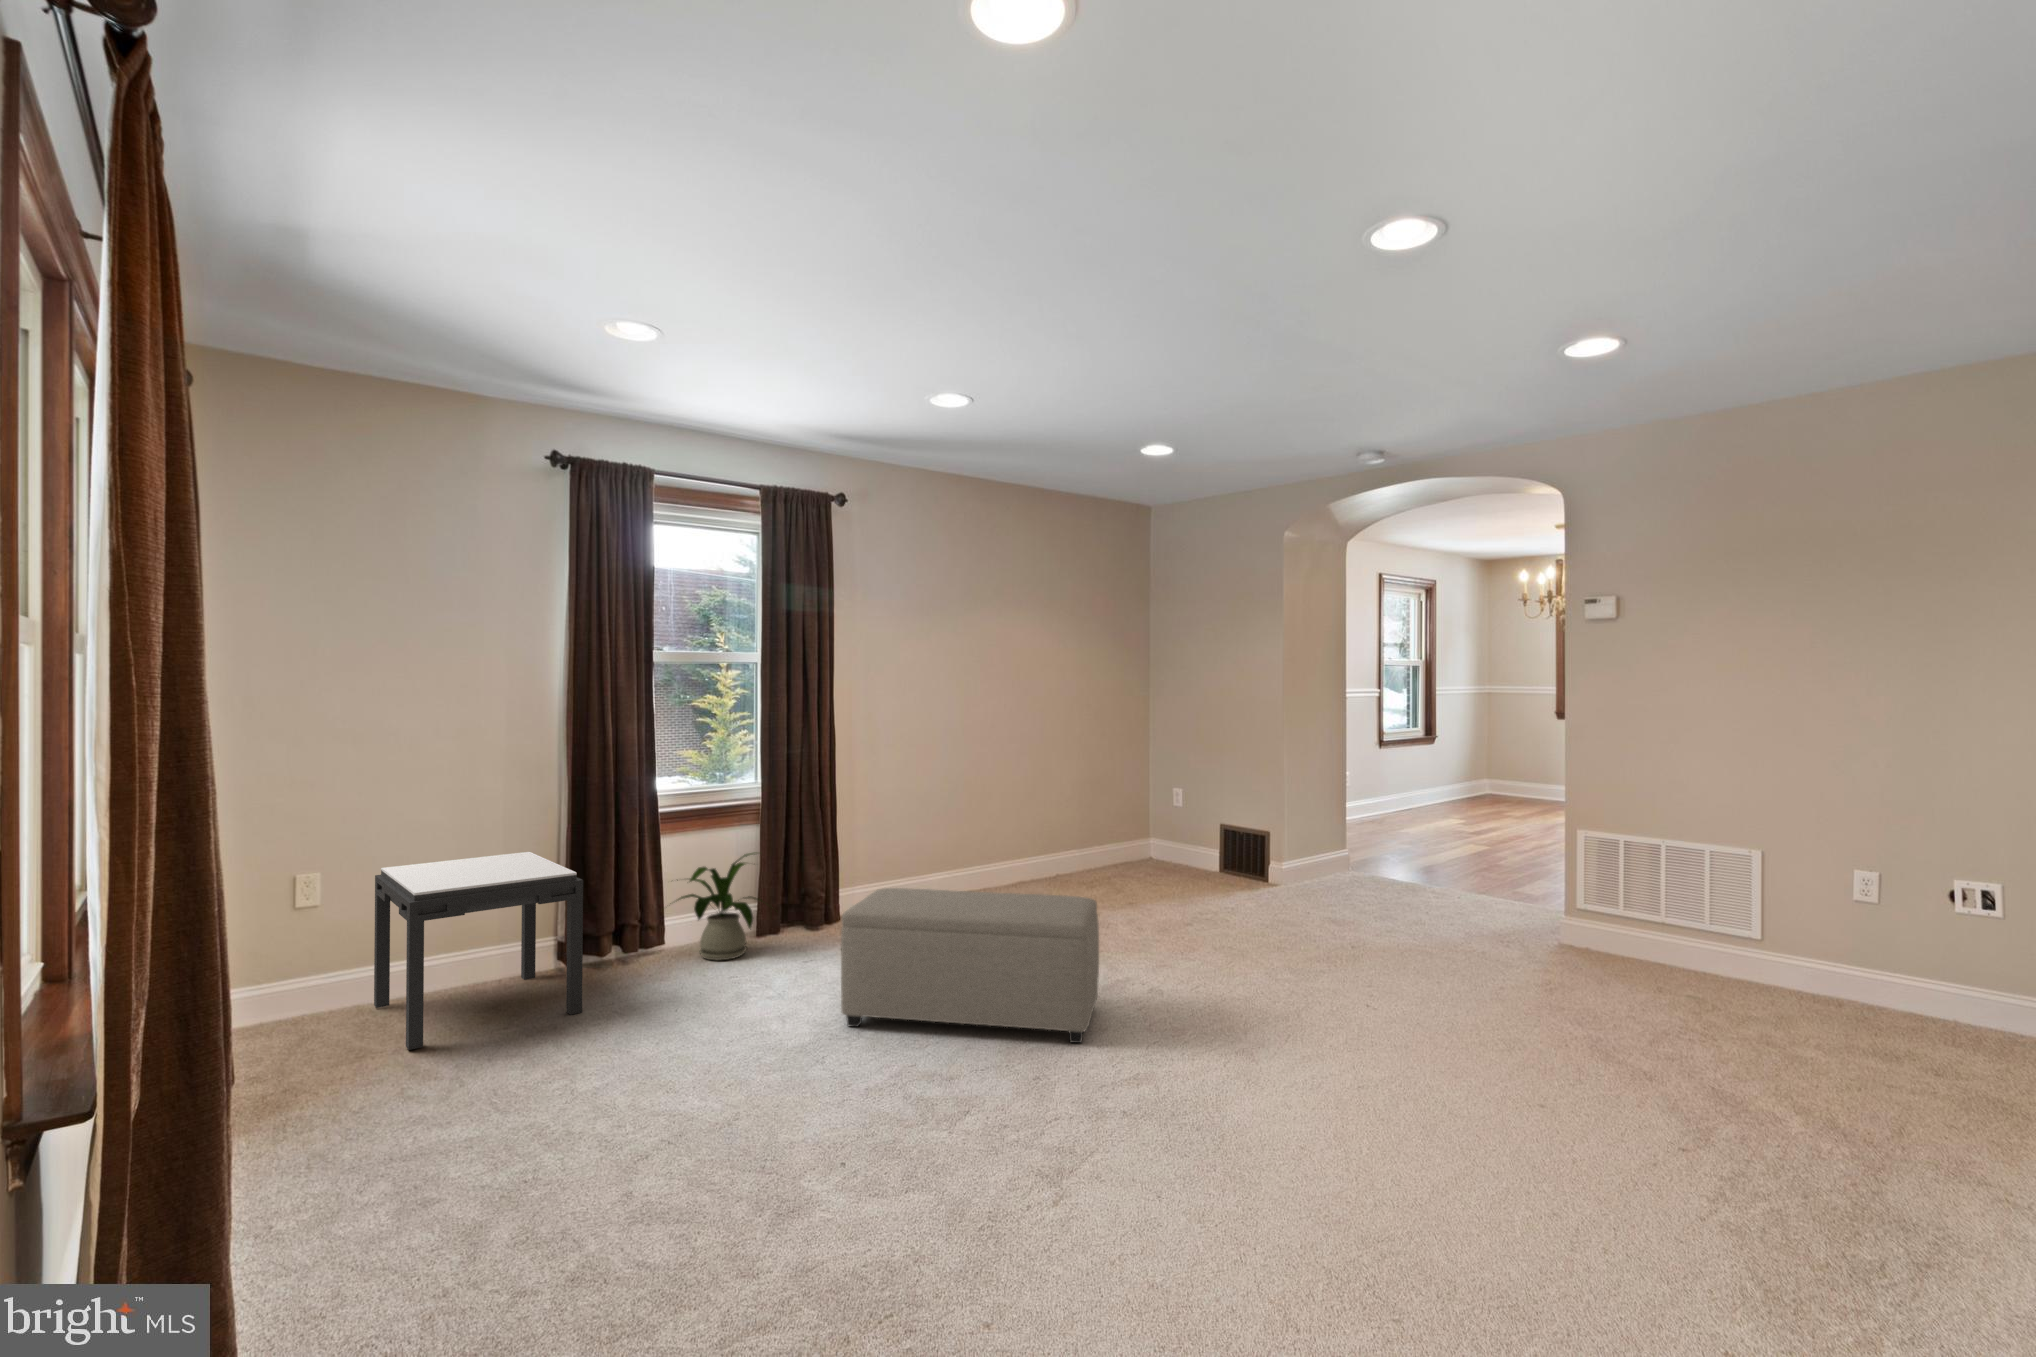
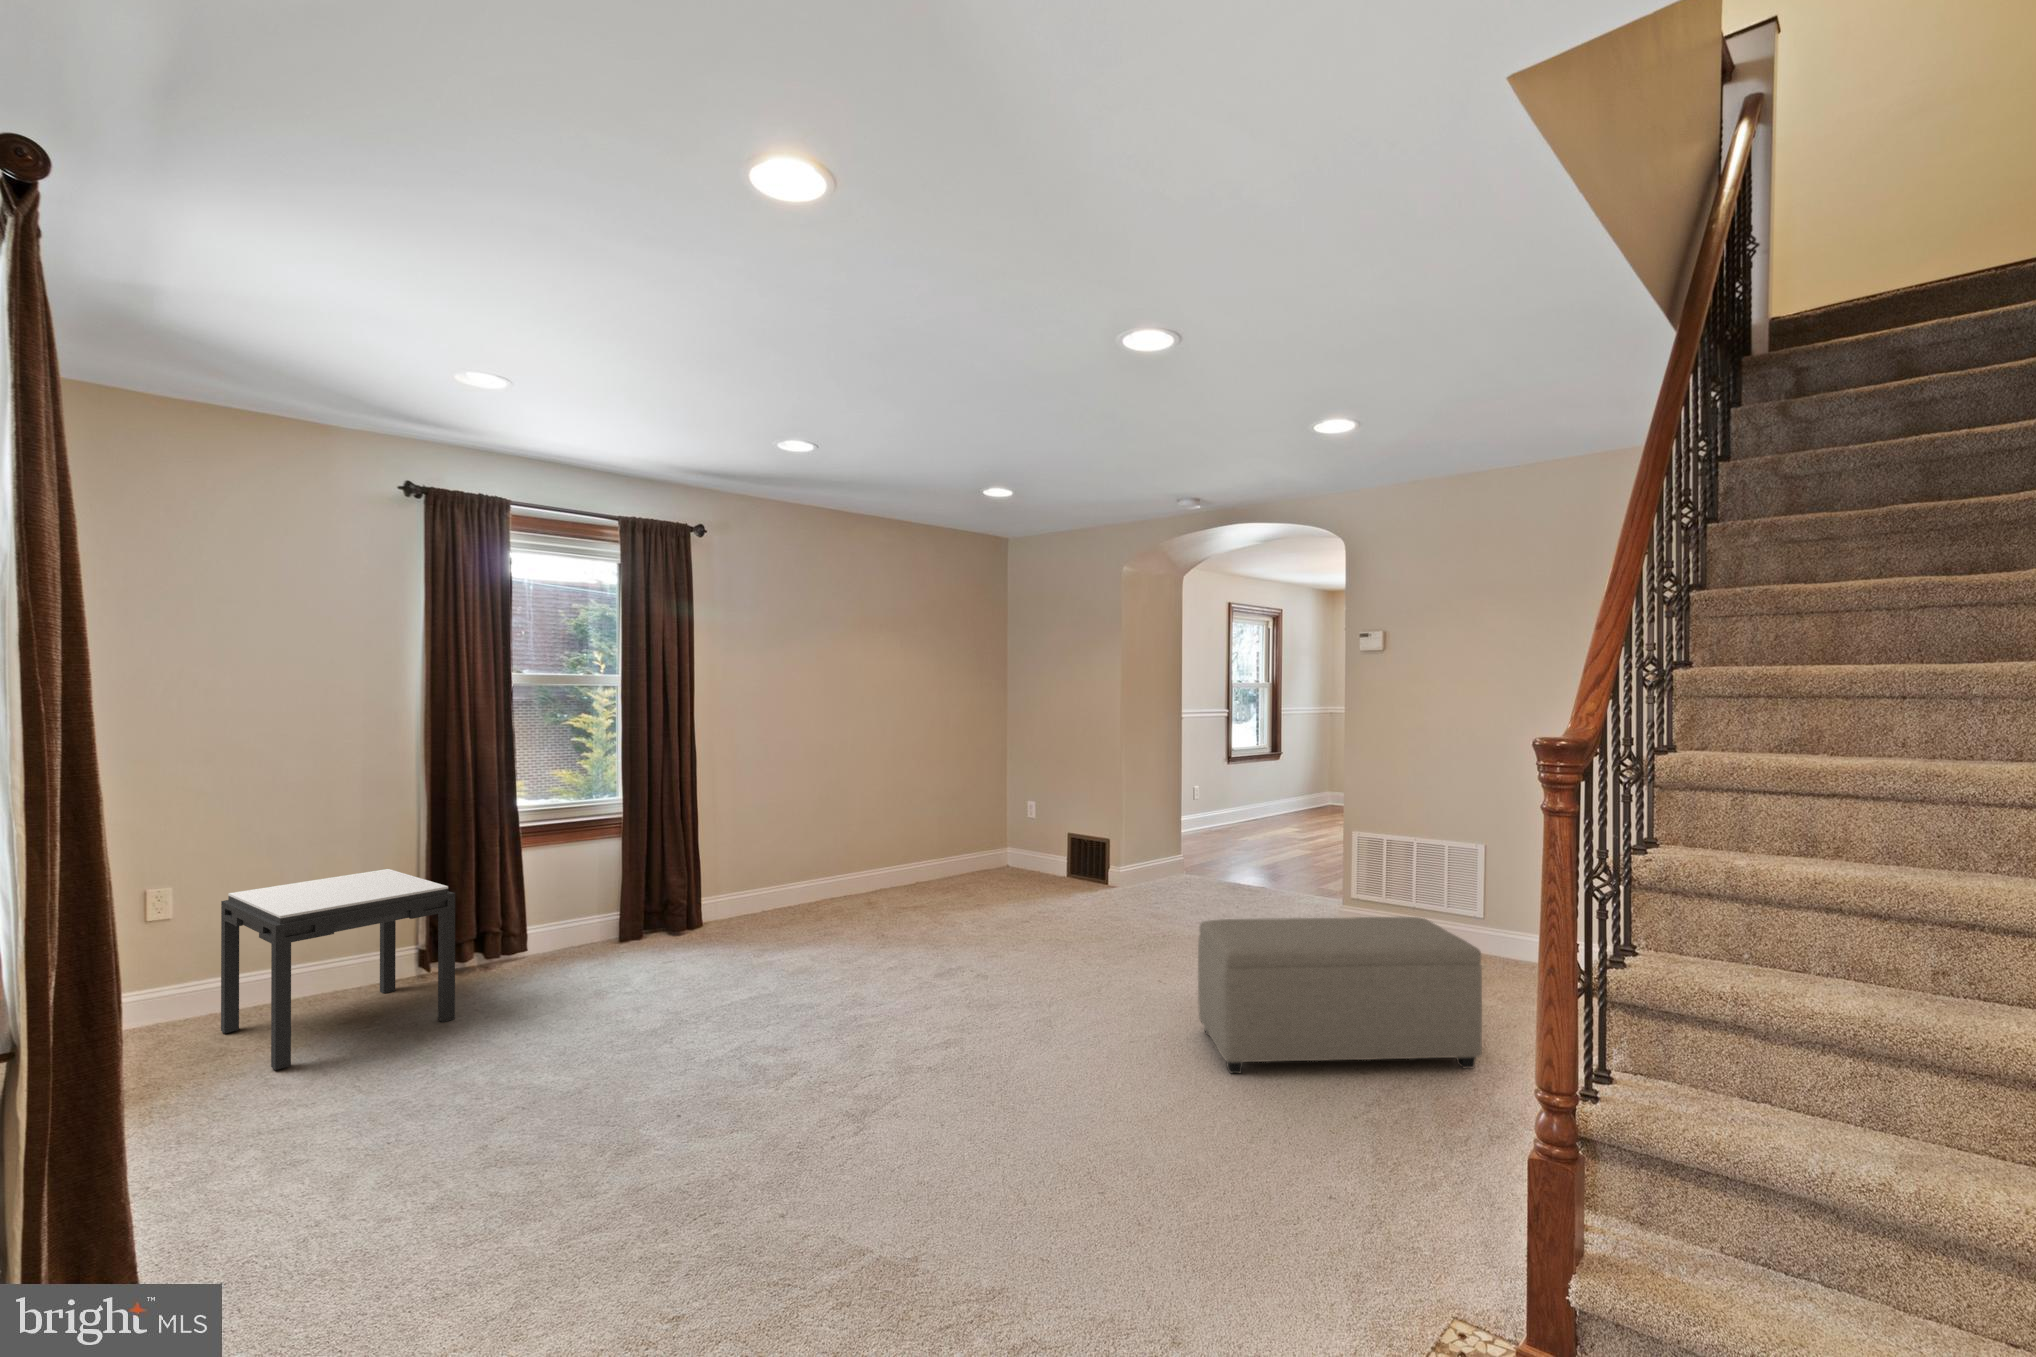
house plant: present [677,853,760,960] -> none [524,858,643,961]
ottoman: present [841,888,1099,1043] -> present [1198,917,1482,1073]

